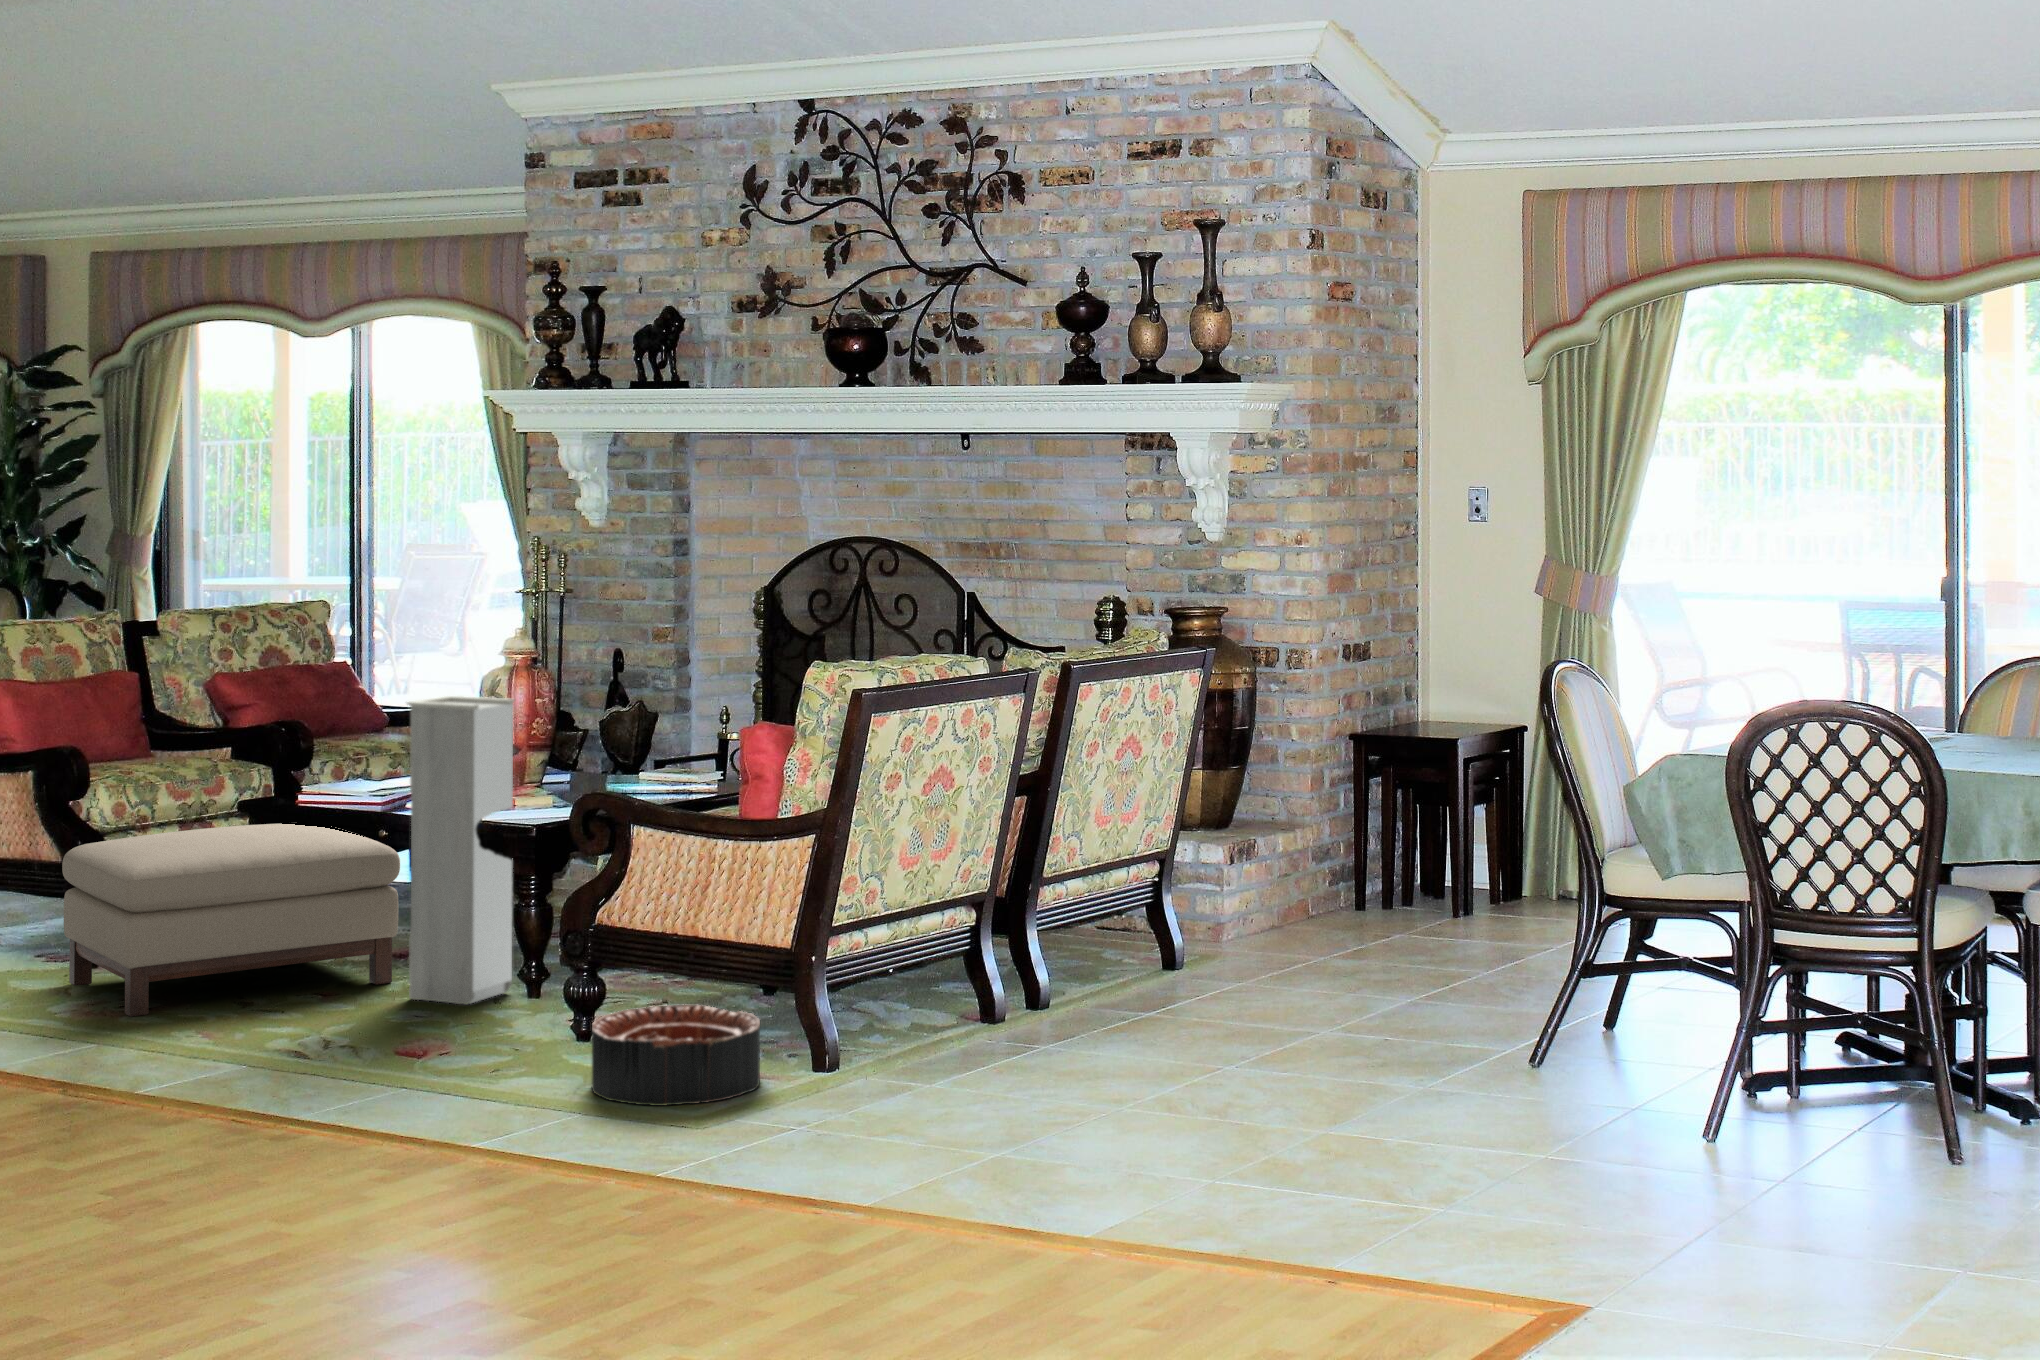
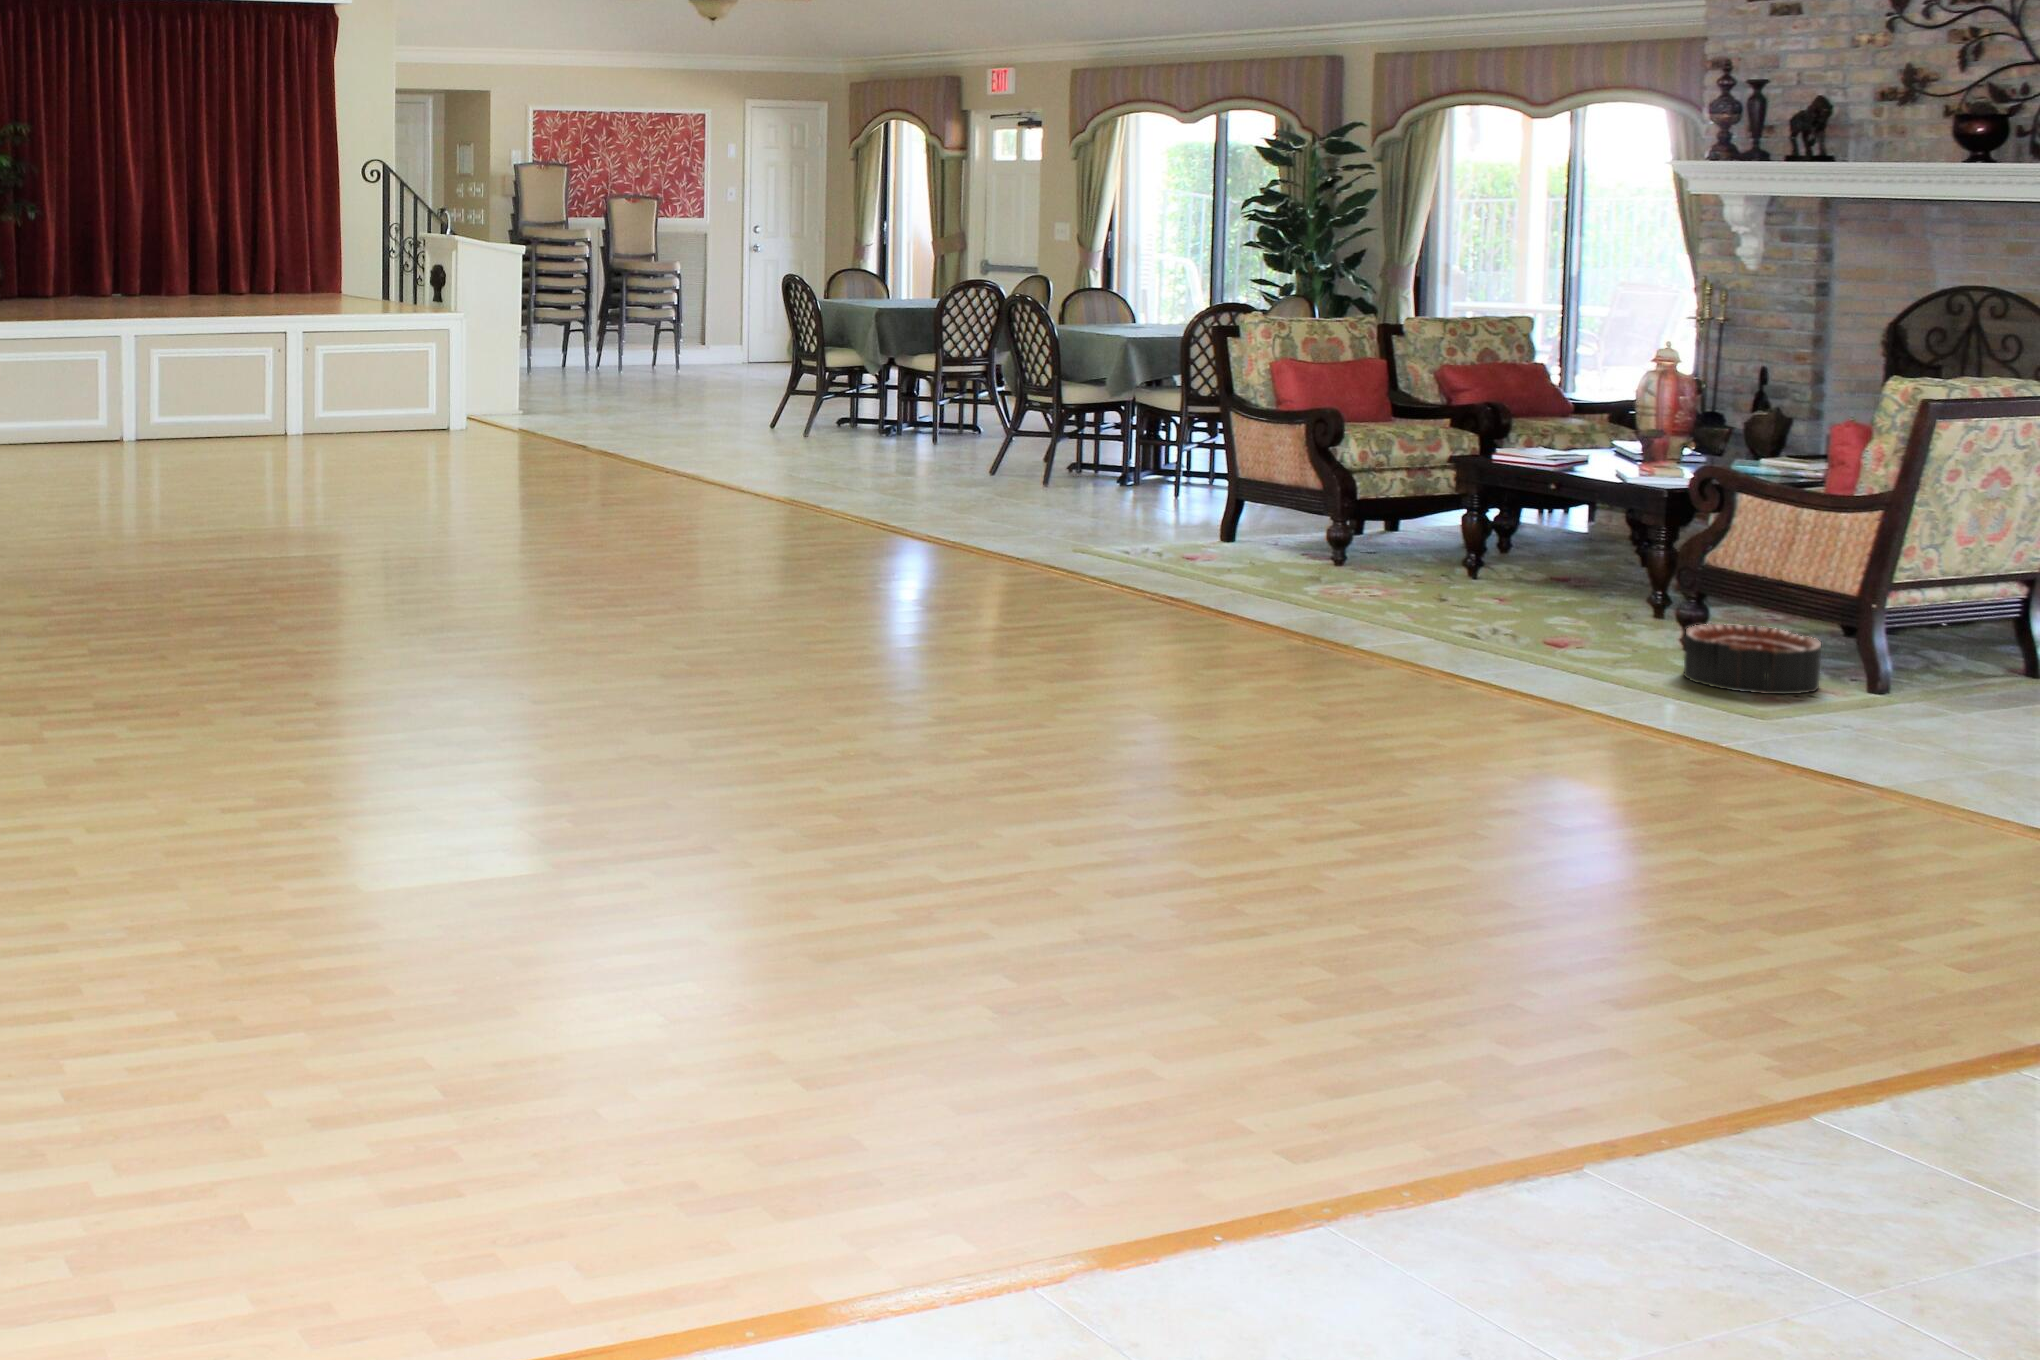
cabinet: present [407,696,514,1004] -> none [1563,392,1654,614]
ottoman: present [62,823,400,1017] -> none [1325,474,1562,594]

